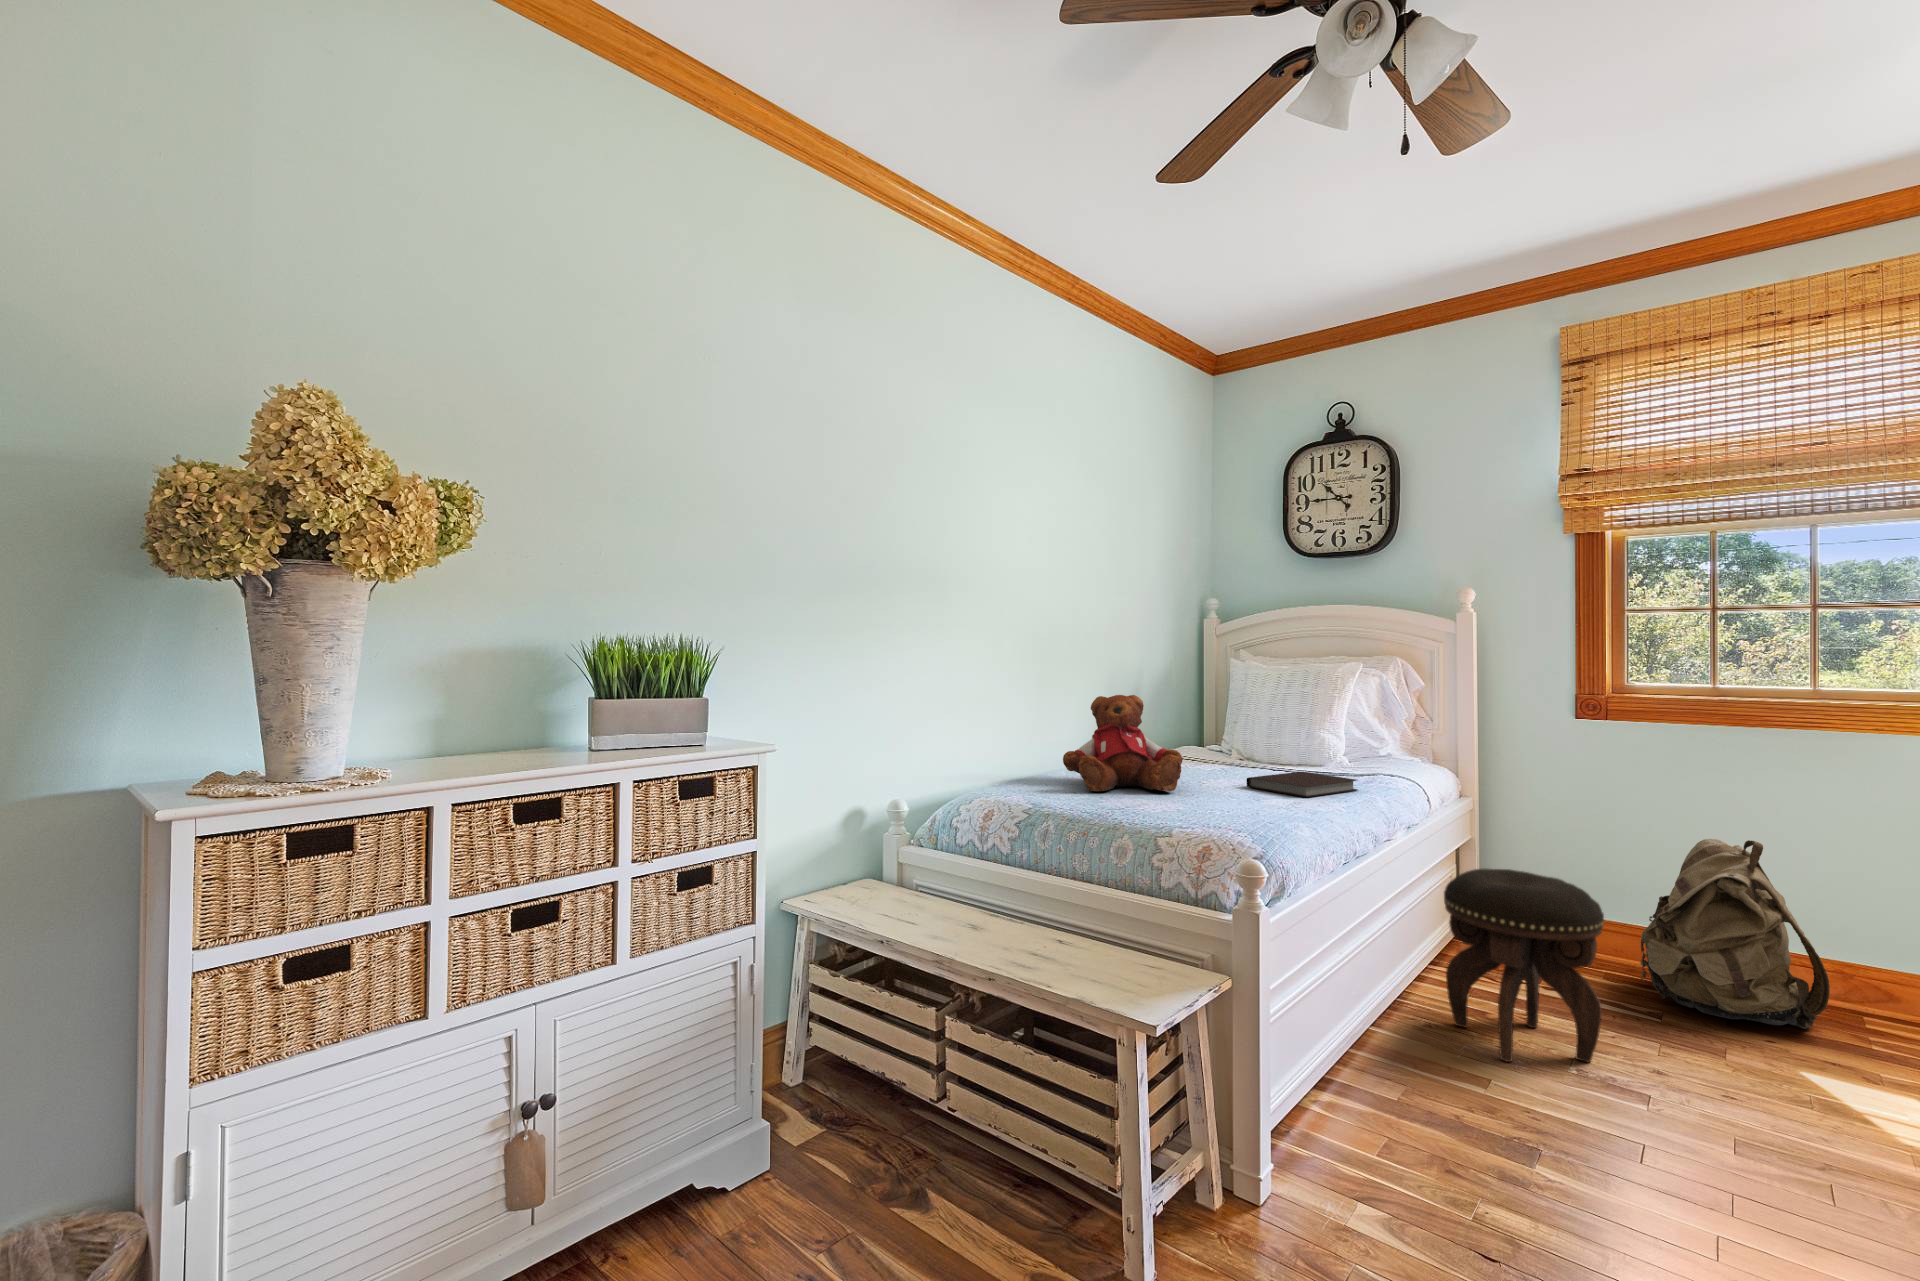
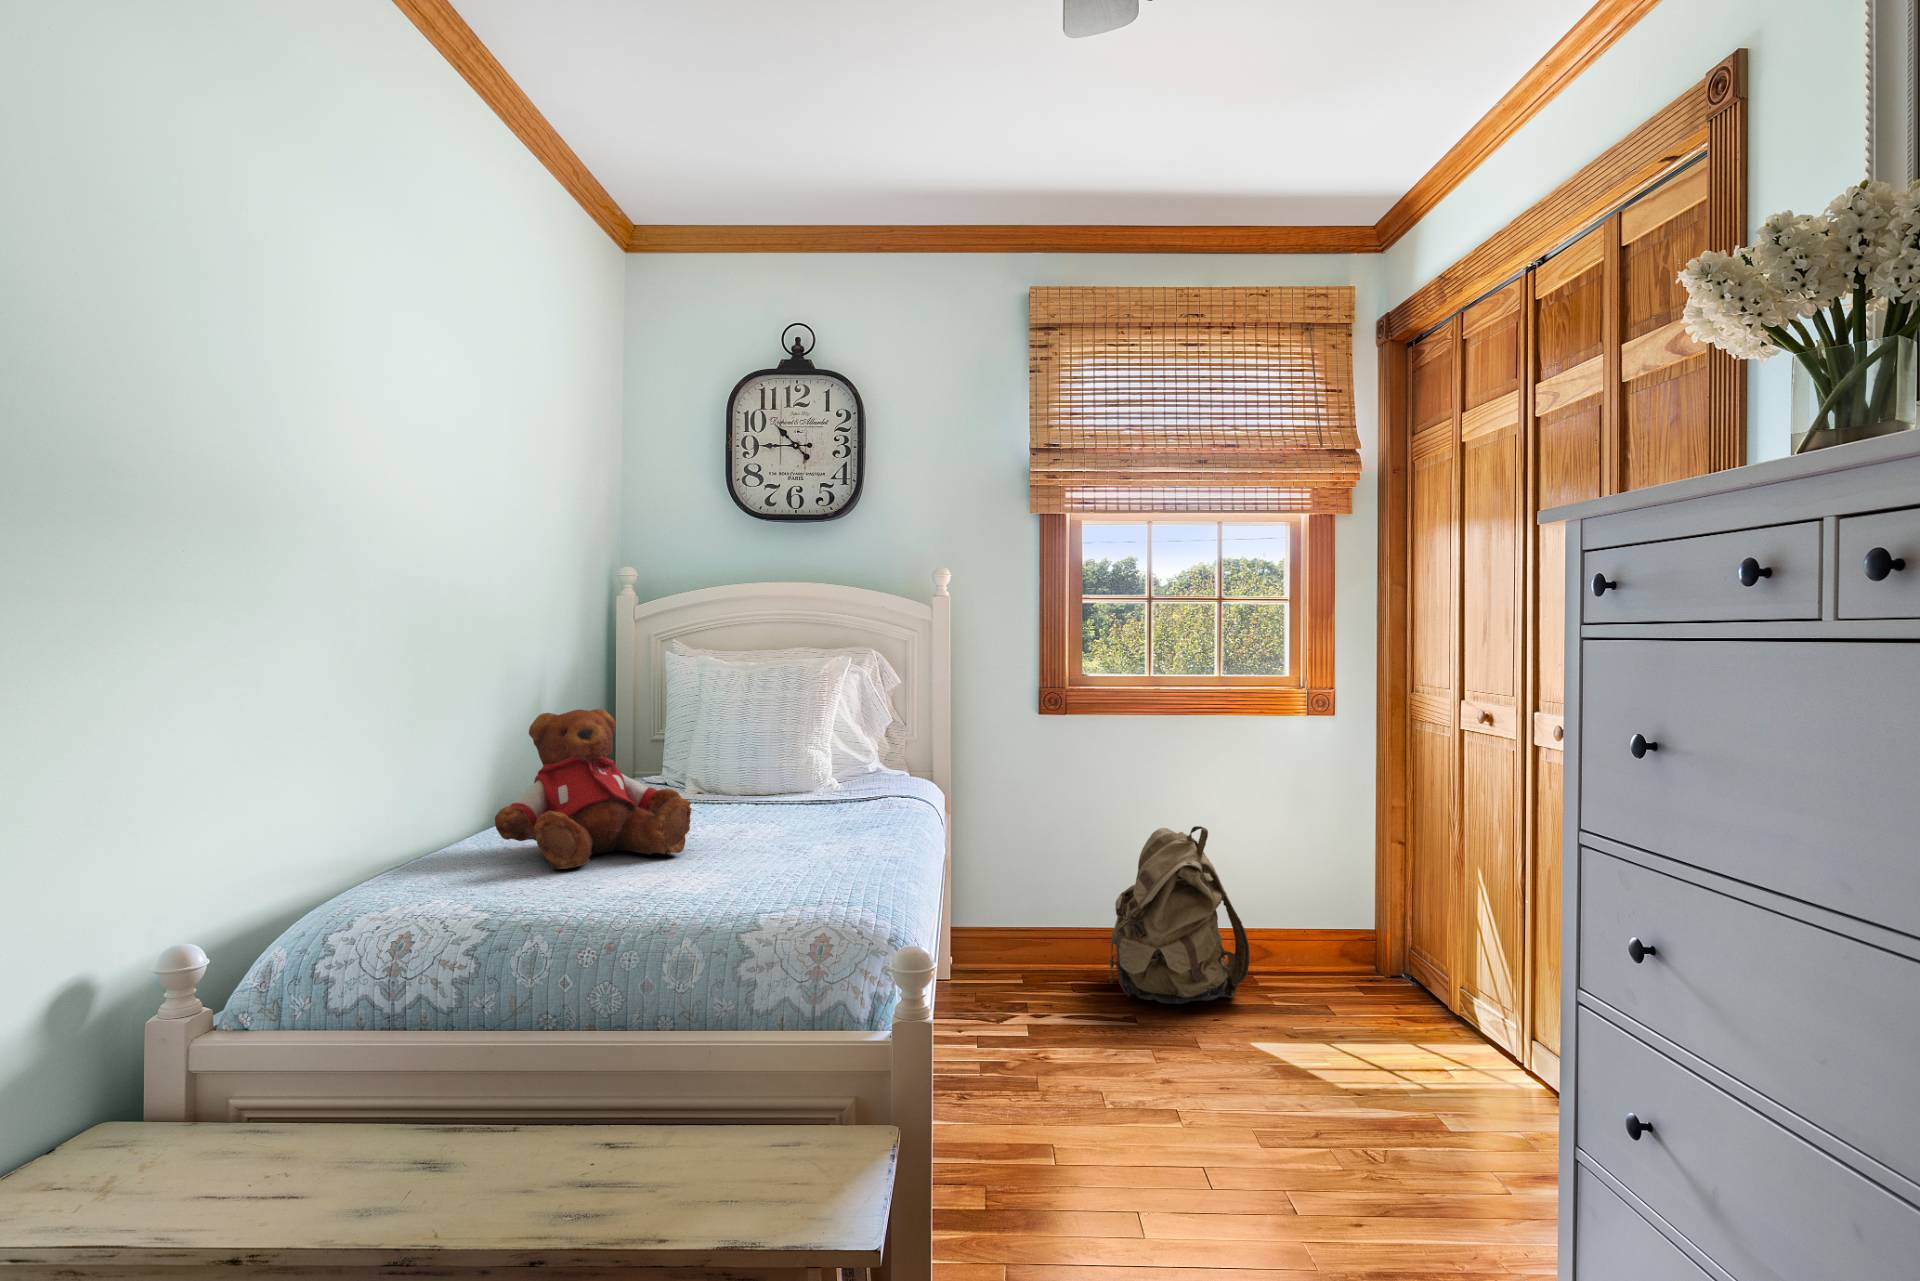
notebook: present [1247,772,1357,797] -> none [763,801,891,838]
footstool: present [1444,868,1604,1062] -> none [978,891,1131,1115]

